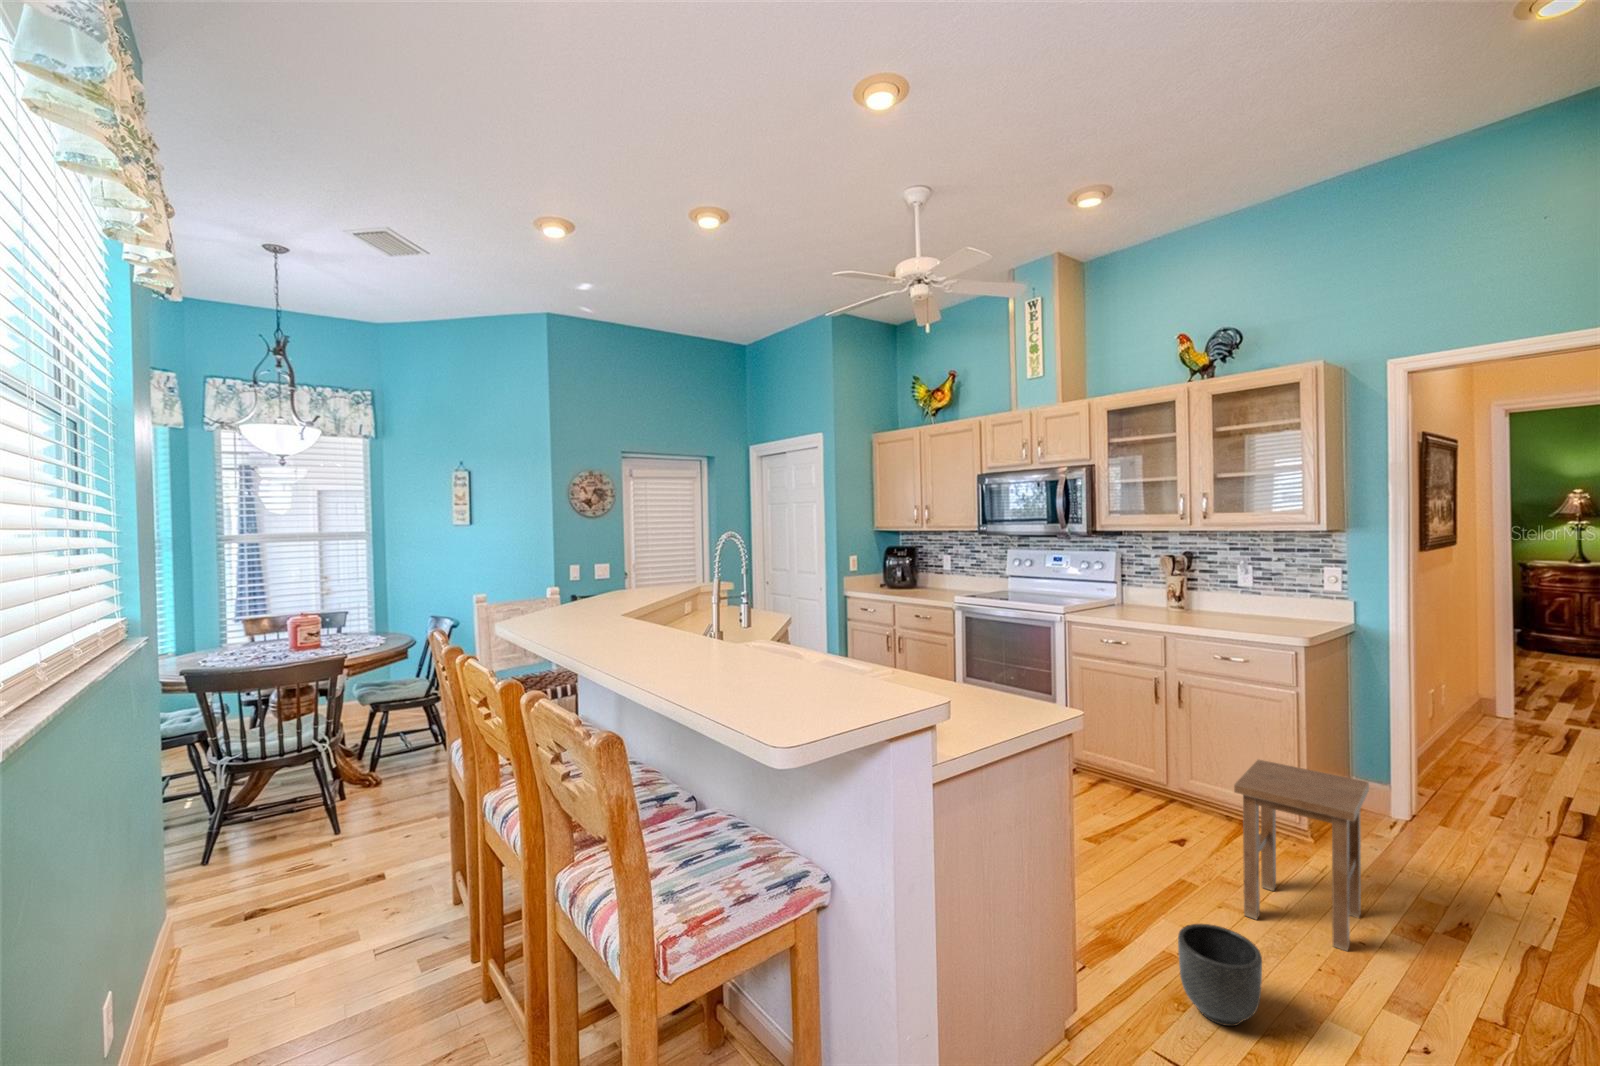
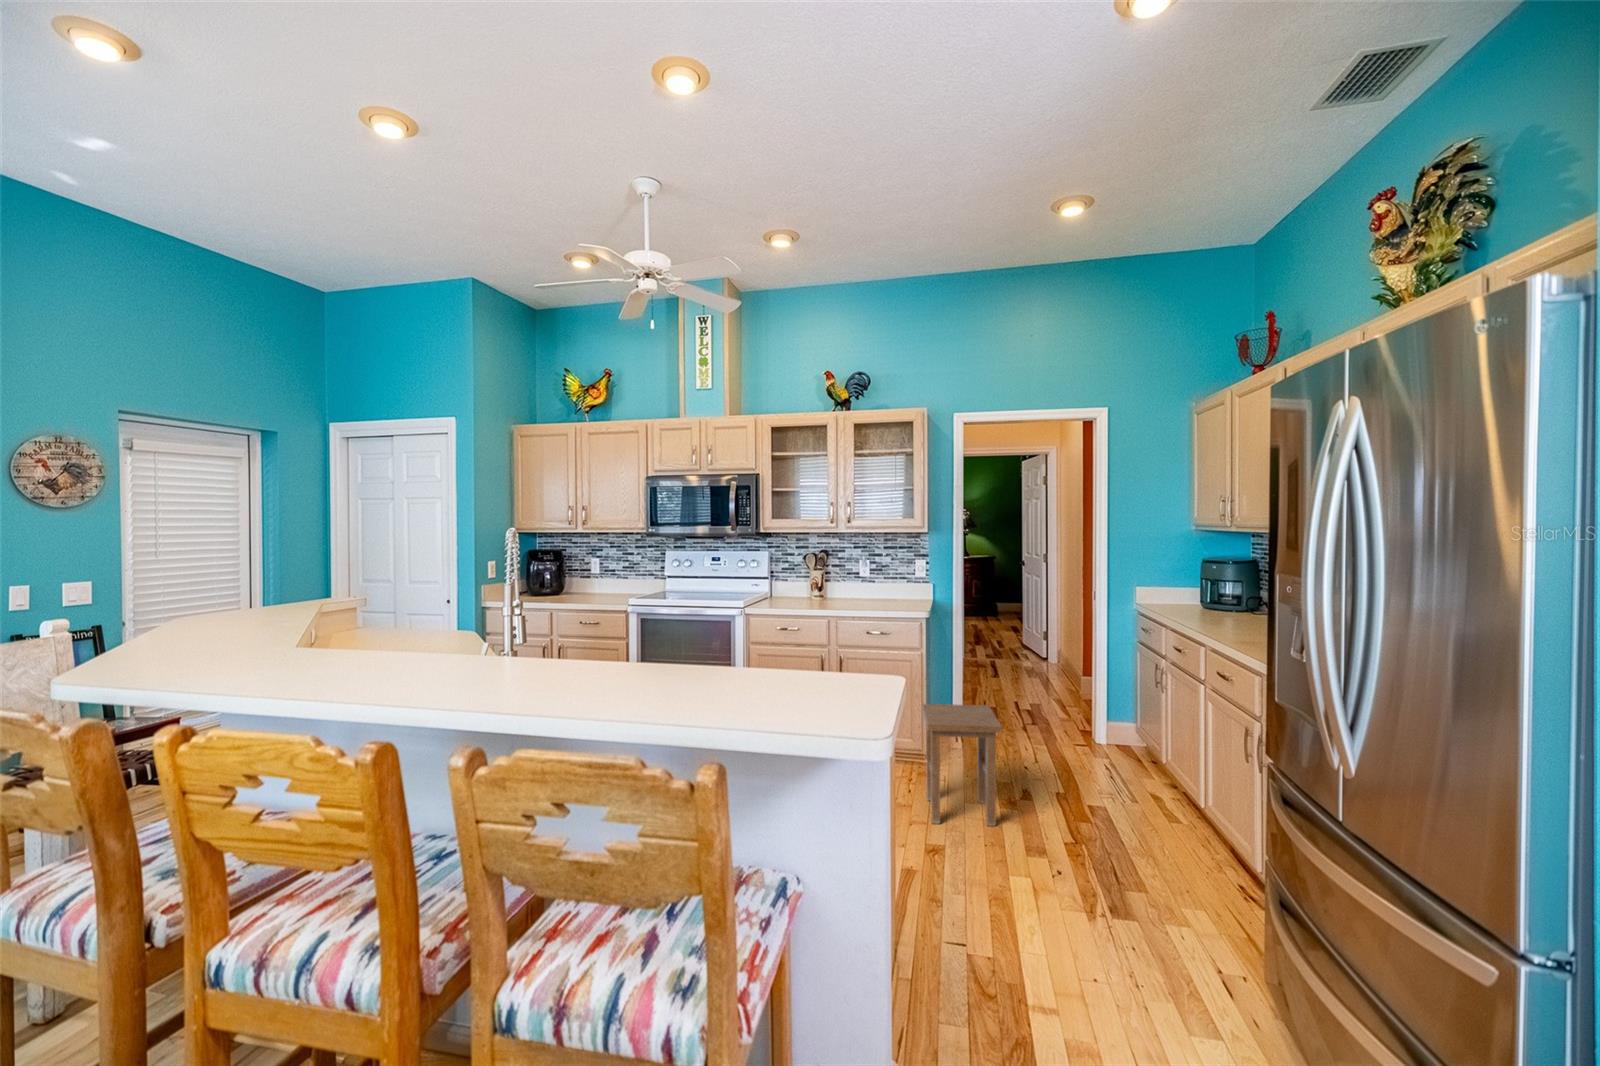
planter: present [1178,924,1262,1026] -> none [937,831,993,904]

